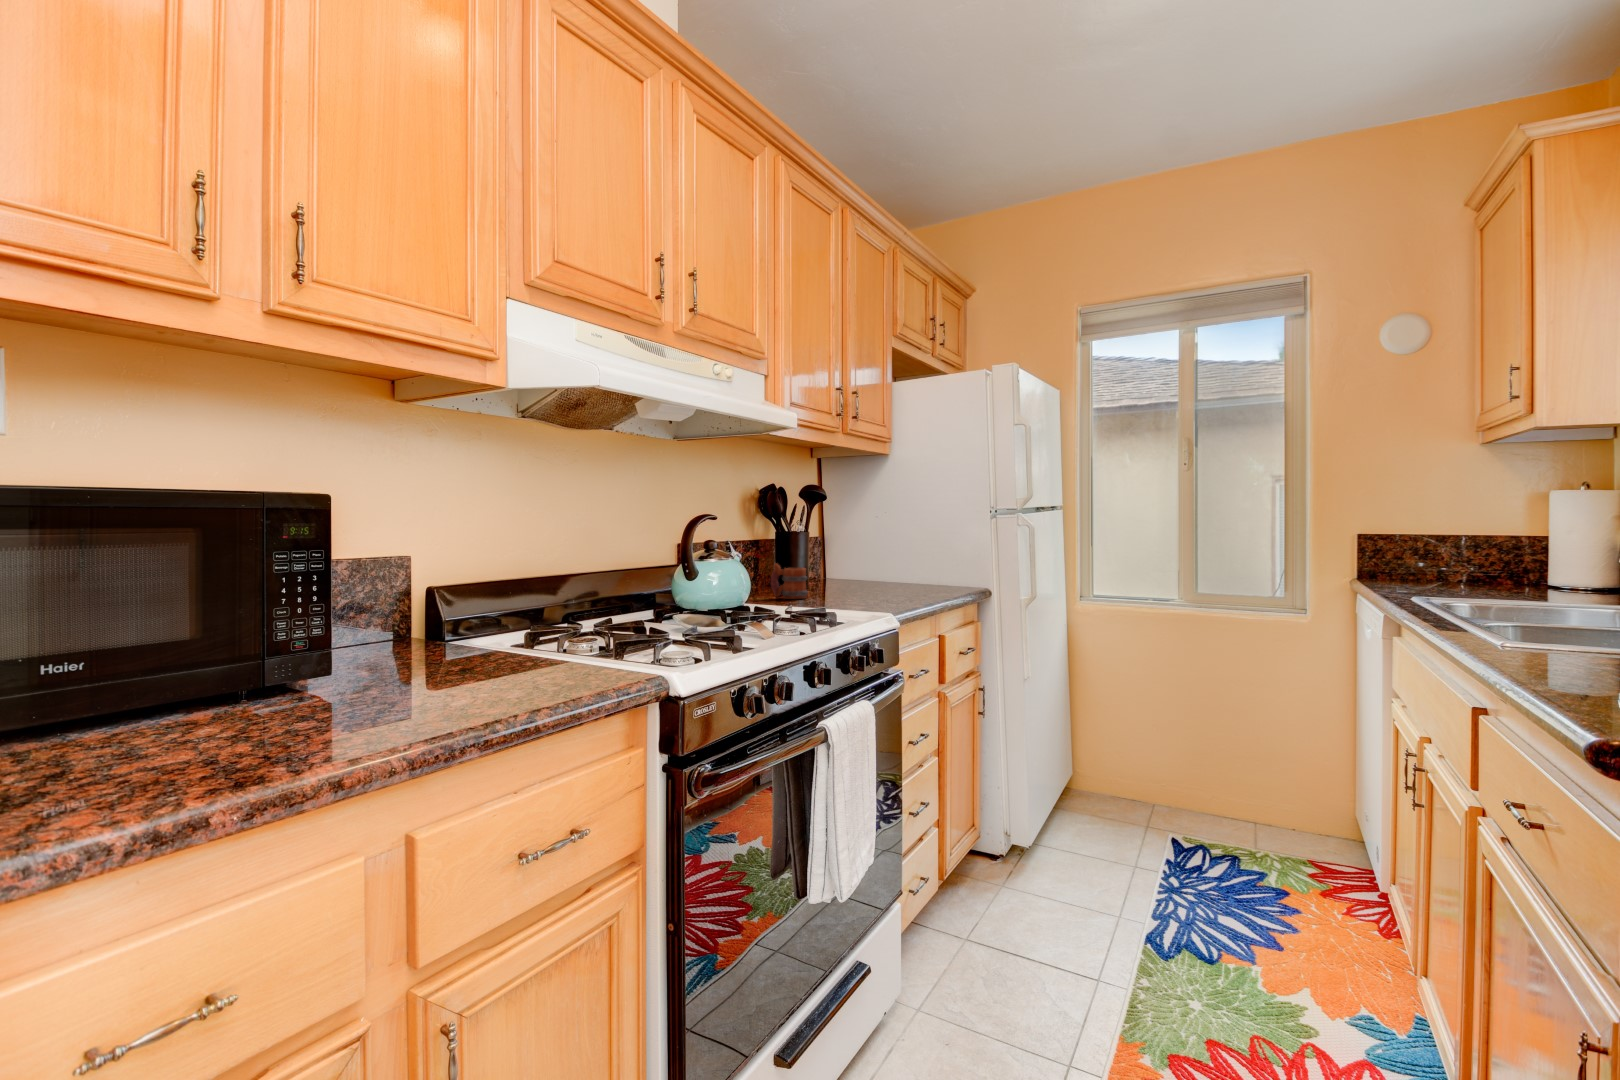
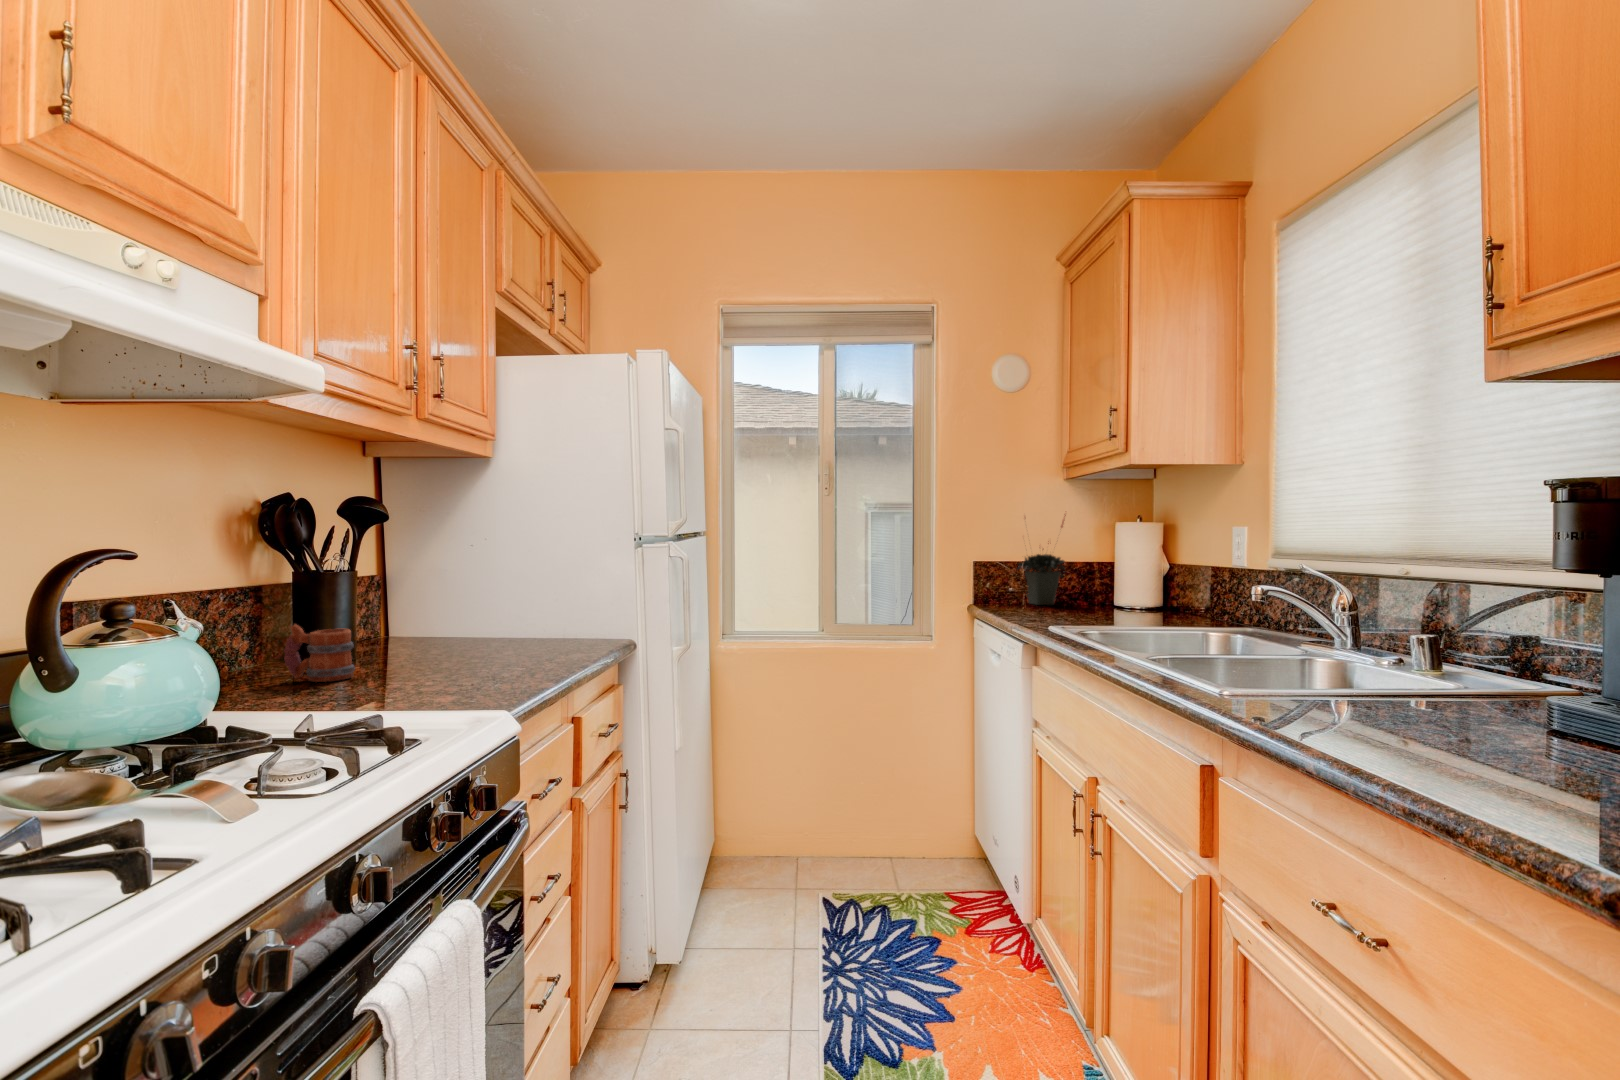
potted plant: none [1411,479,1483,582] -> present [1017,515,1066,605]

